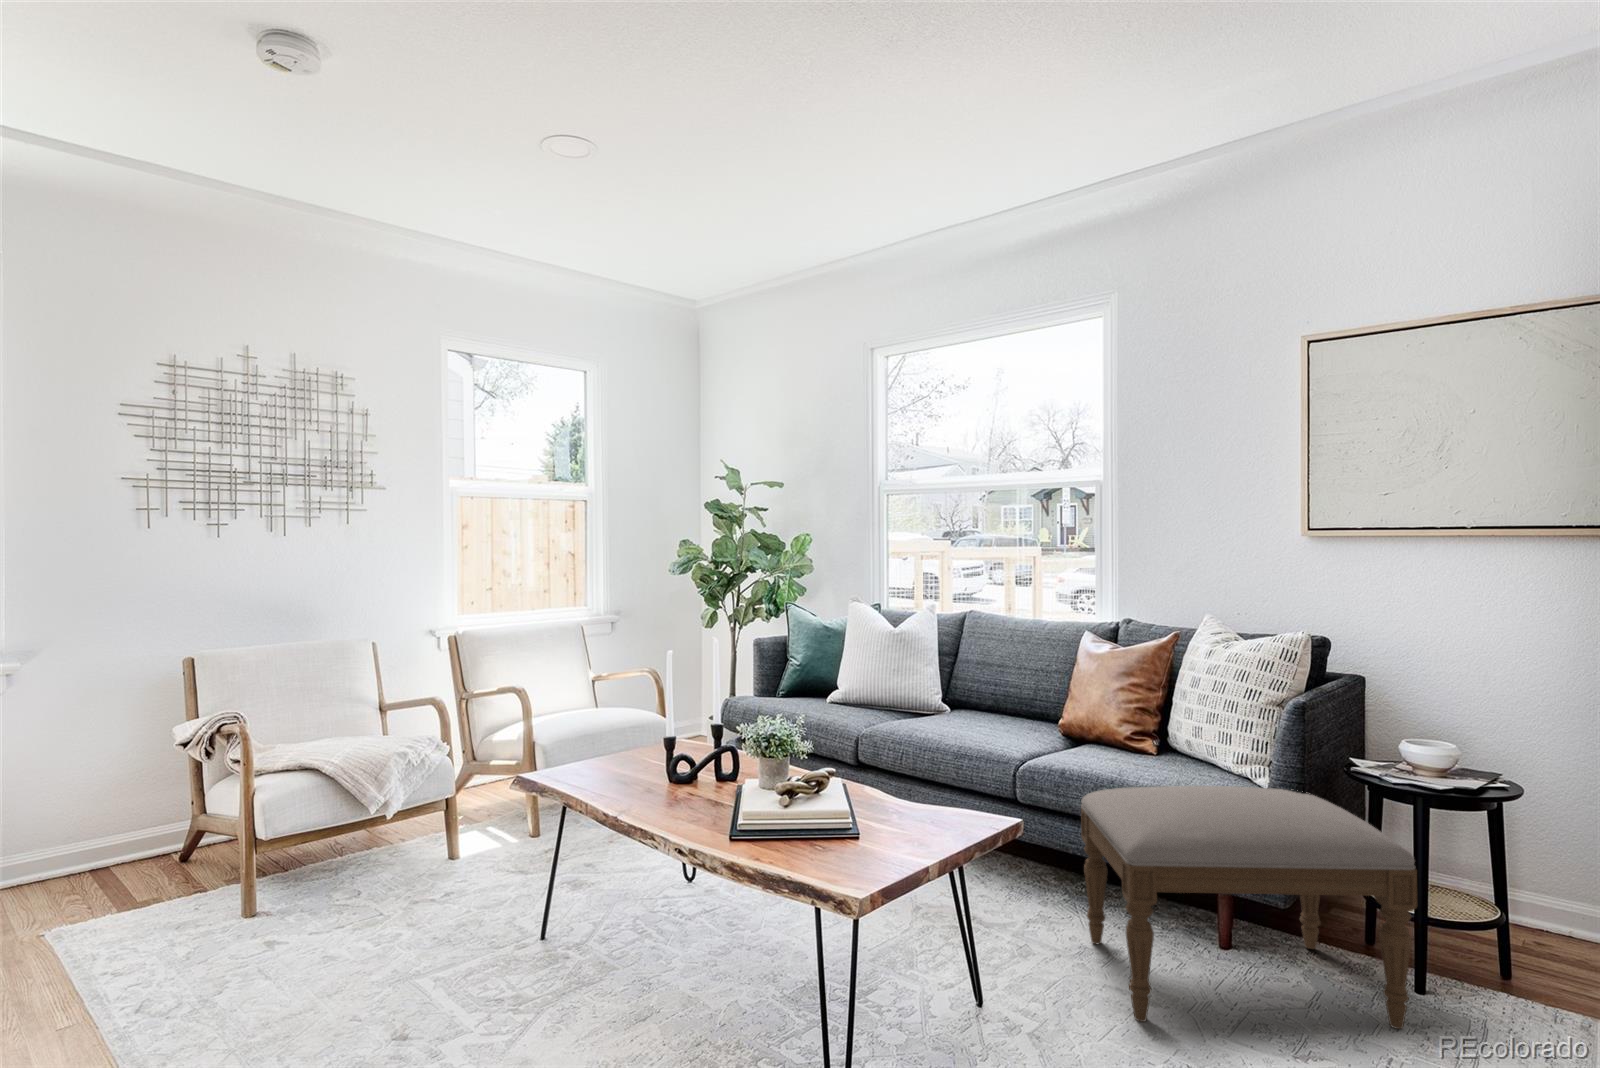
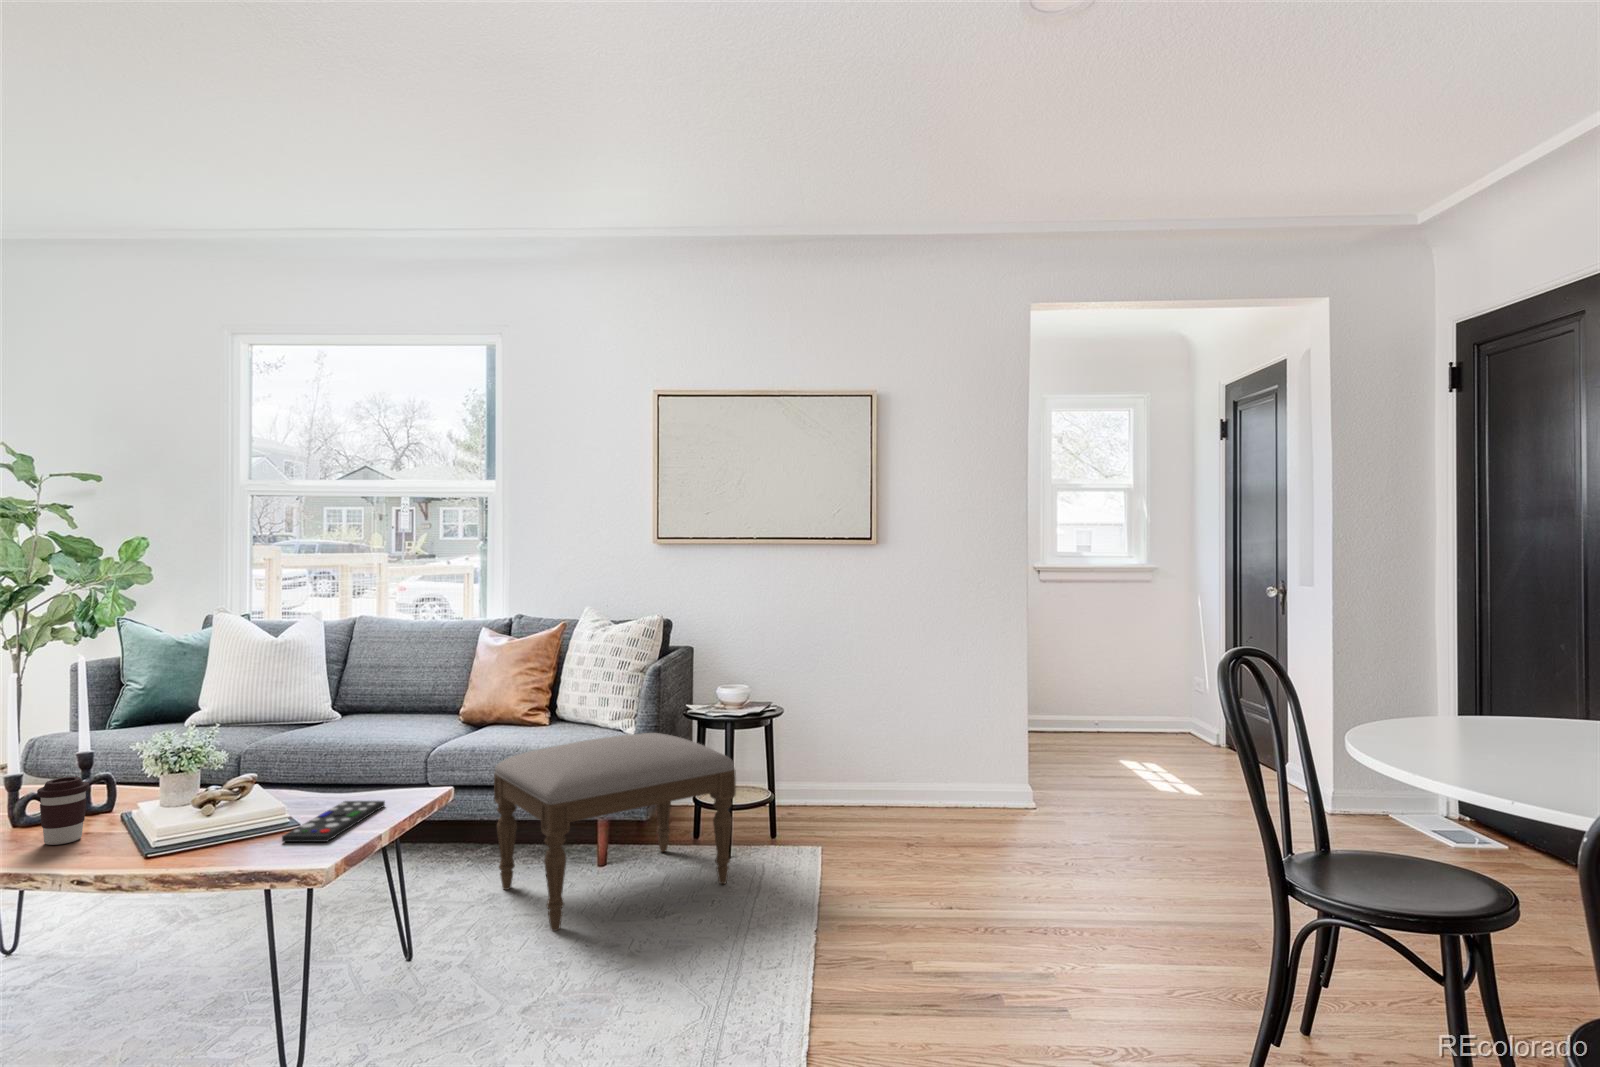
coffee cup: none [672,749,707,807] -> present [37,777,89,845]
remote control: none [836,814,943,860] -> present [282,801,385,842]

